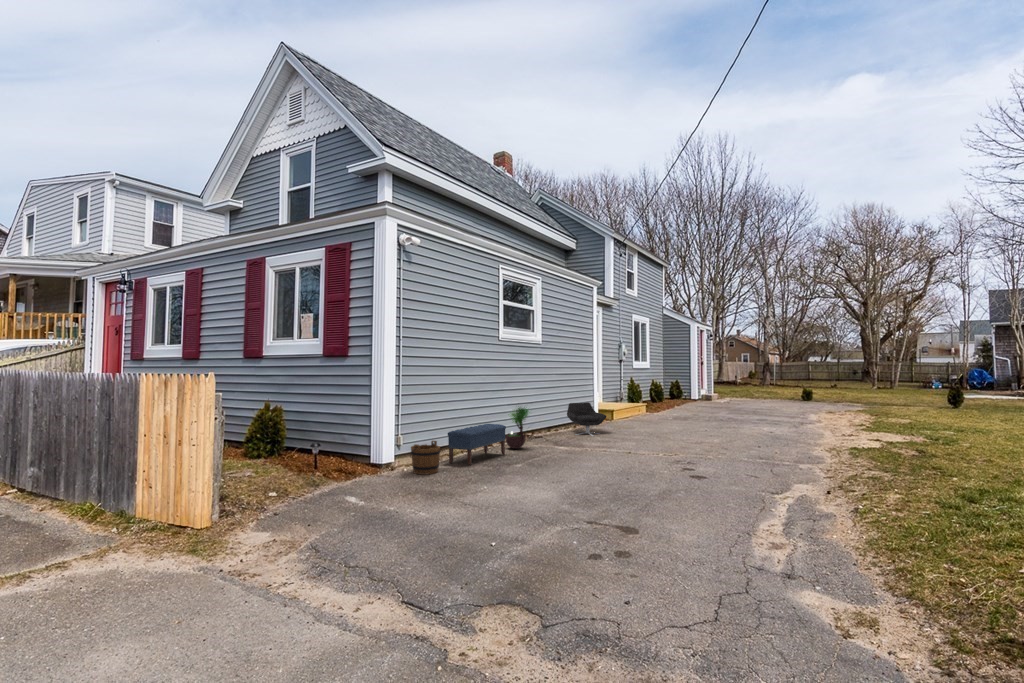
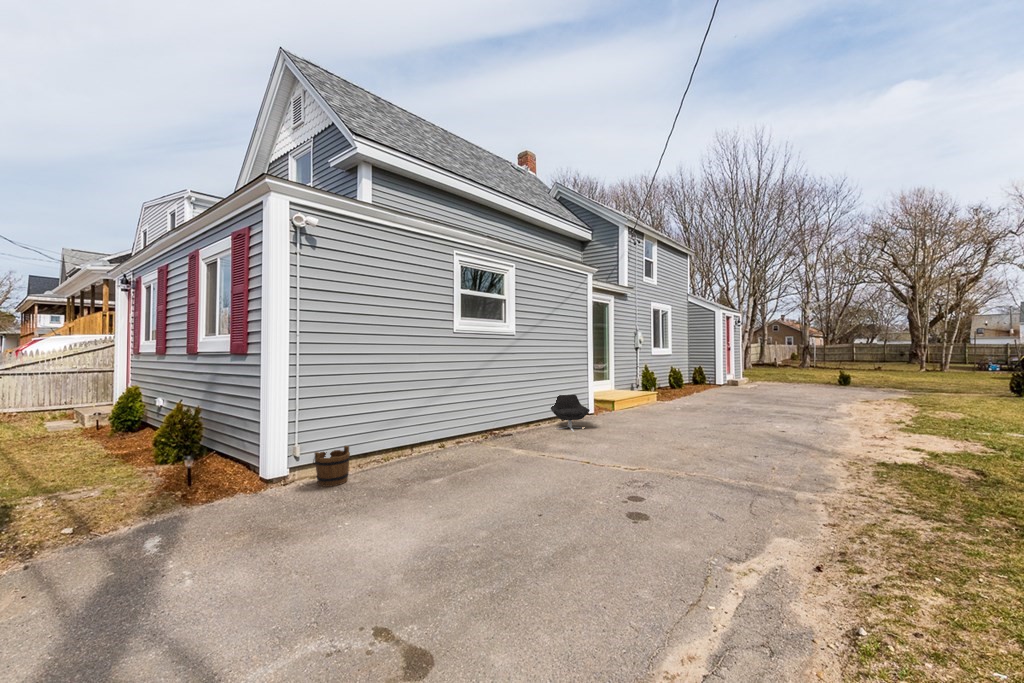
potted tree: present [506,407,529,449] -> none [461,400,489,448]
bench: present [448,424,506,466] -> none [374,422,451,474]

